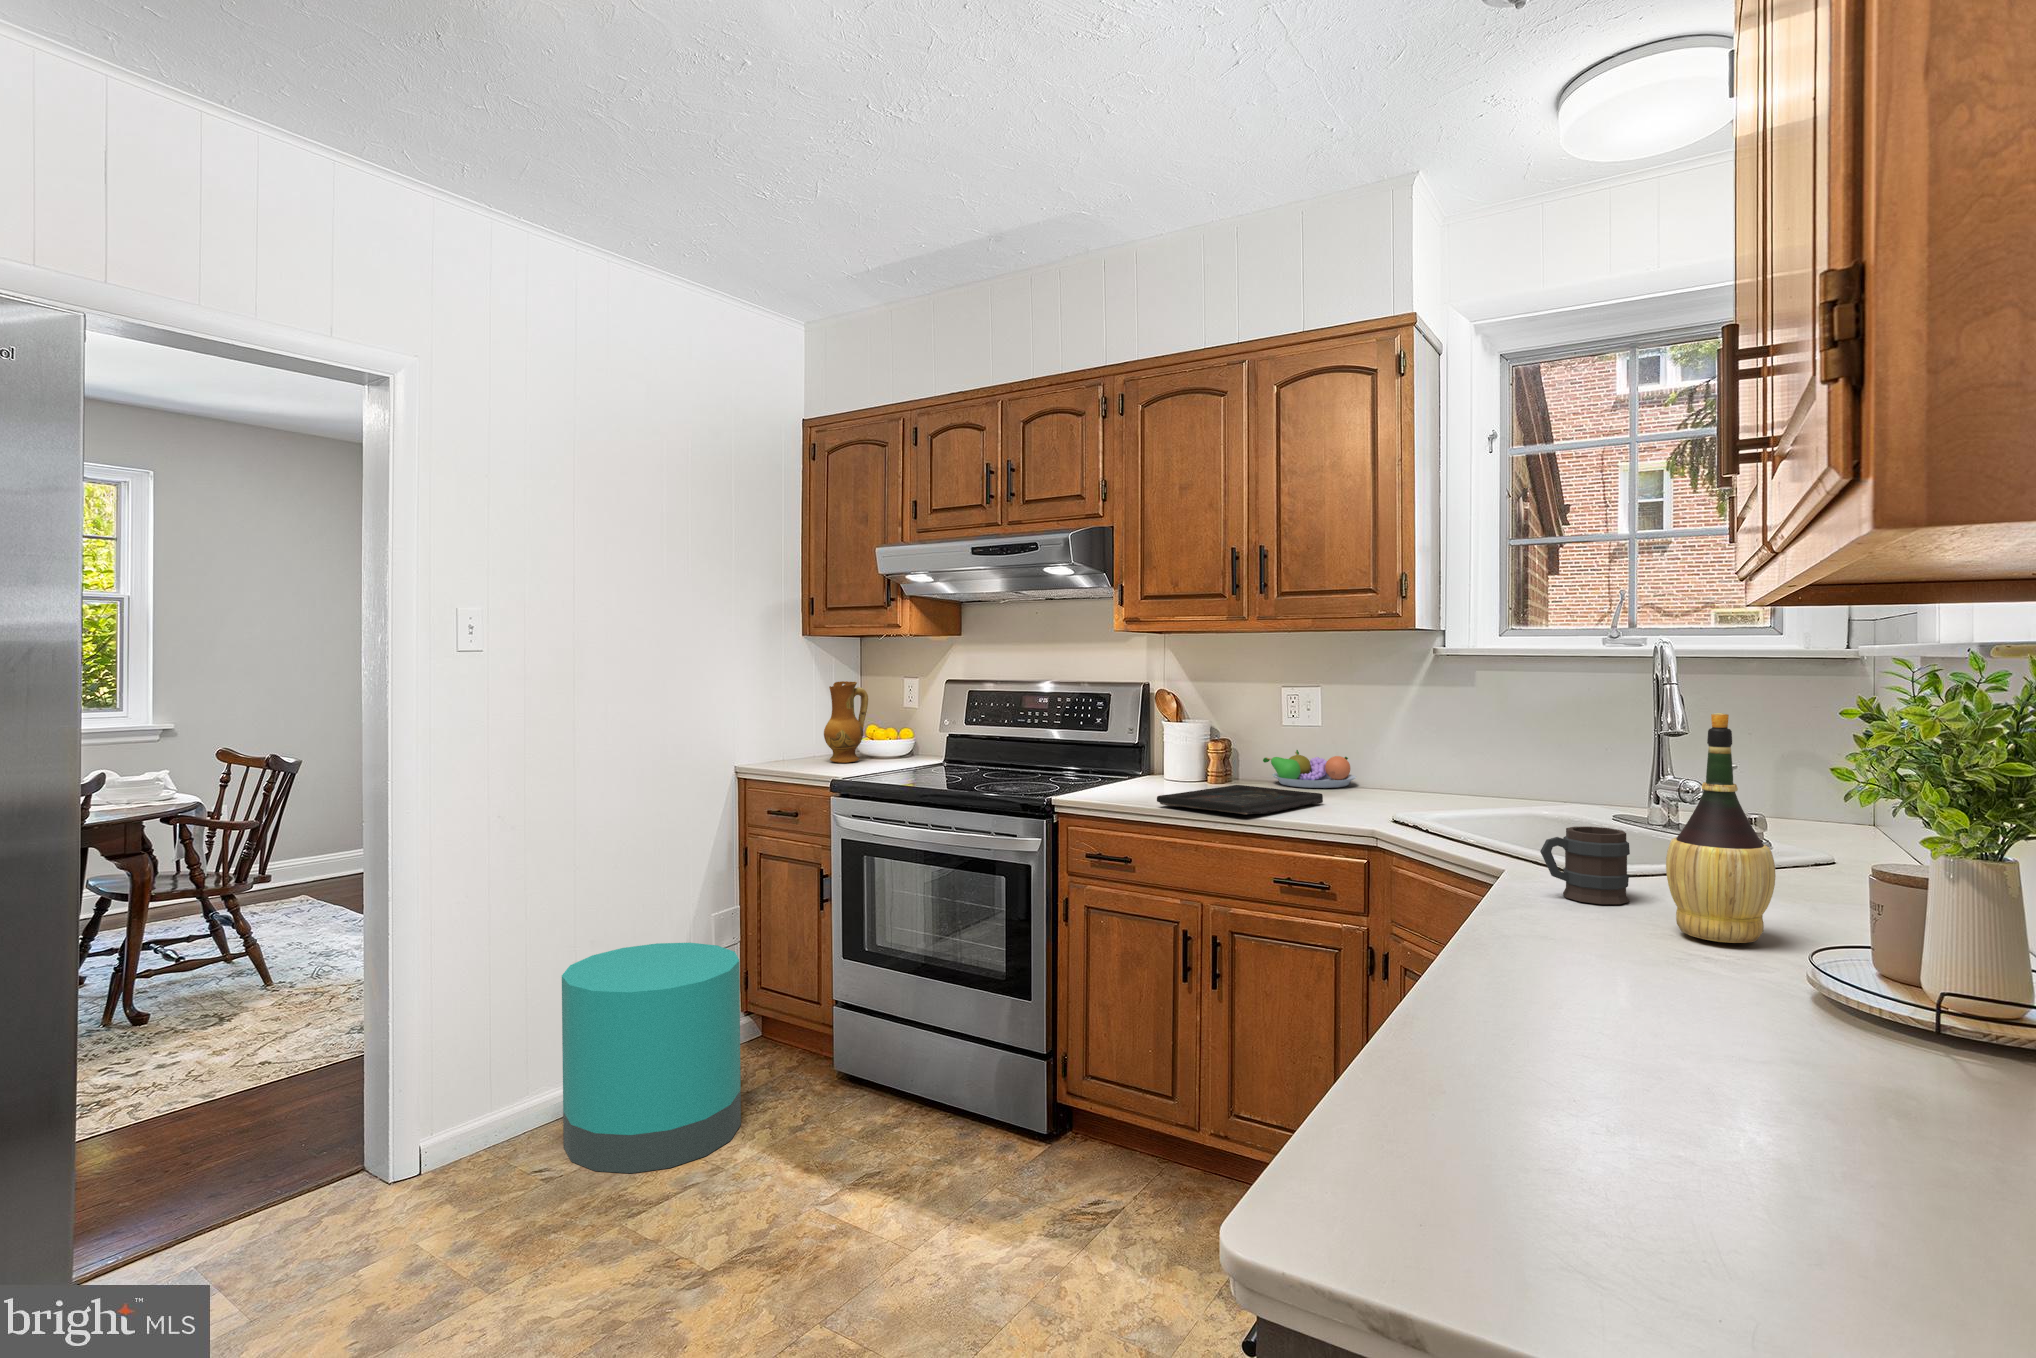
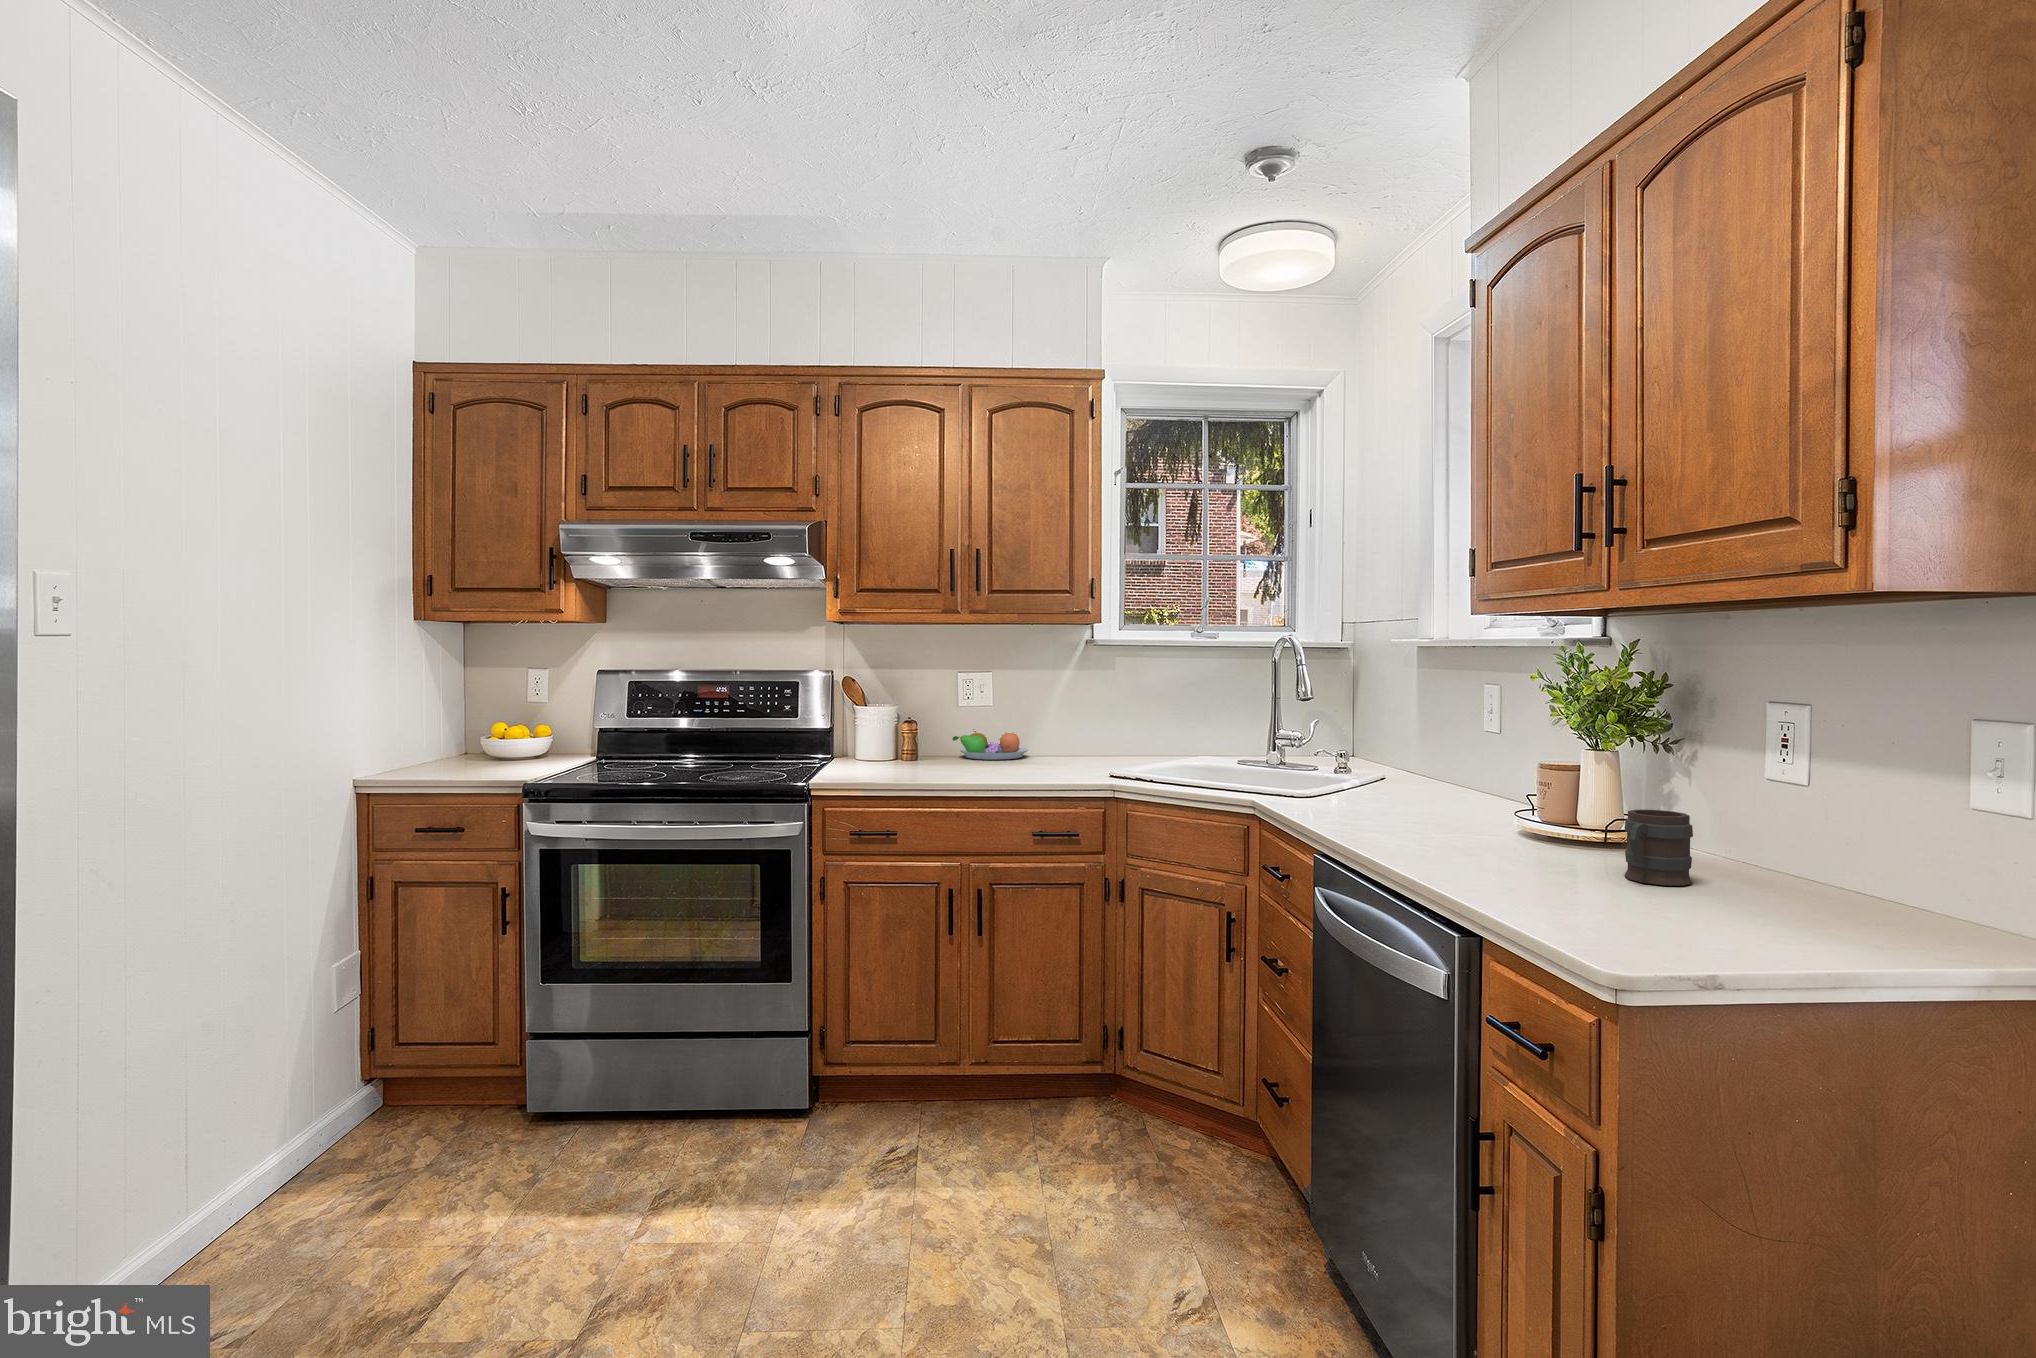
ceramic jug: present [824,681,868,763] -> none [447,673,500,768]
wine bottle: present [1666,713,1776,943] -> none [1414,678,1477,822]
tray: present [1157,785,1323,814] -> none [923,760,1041,780]
mug: present [1540,827,1630,904] -> present [1624,810,1693,885]
trash can: present [562,943,741,1173] -> none [201,992,457,1301]

